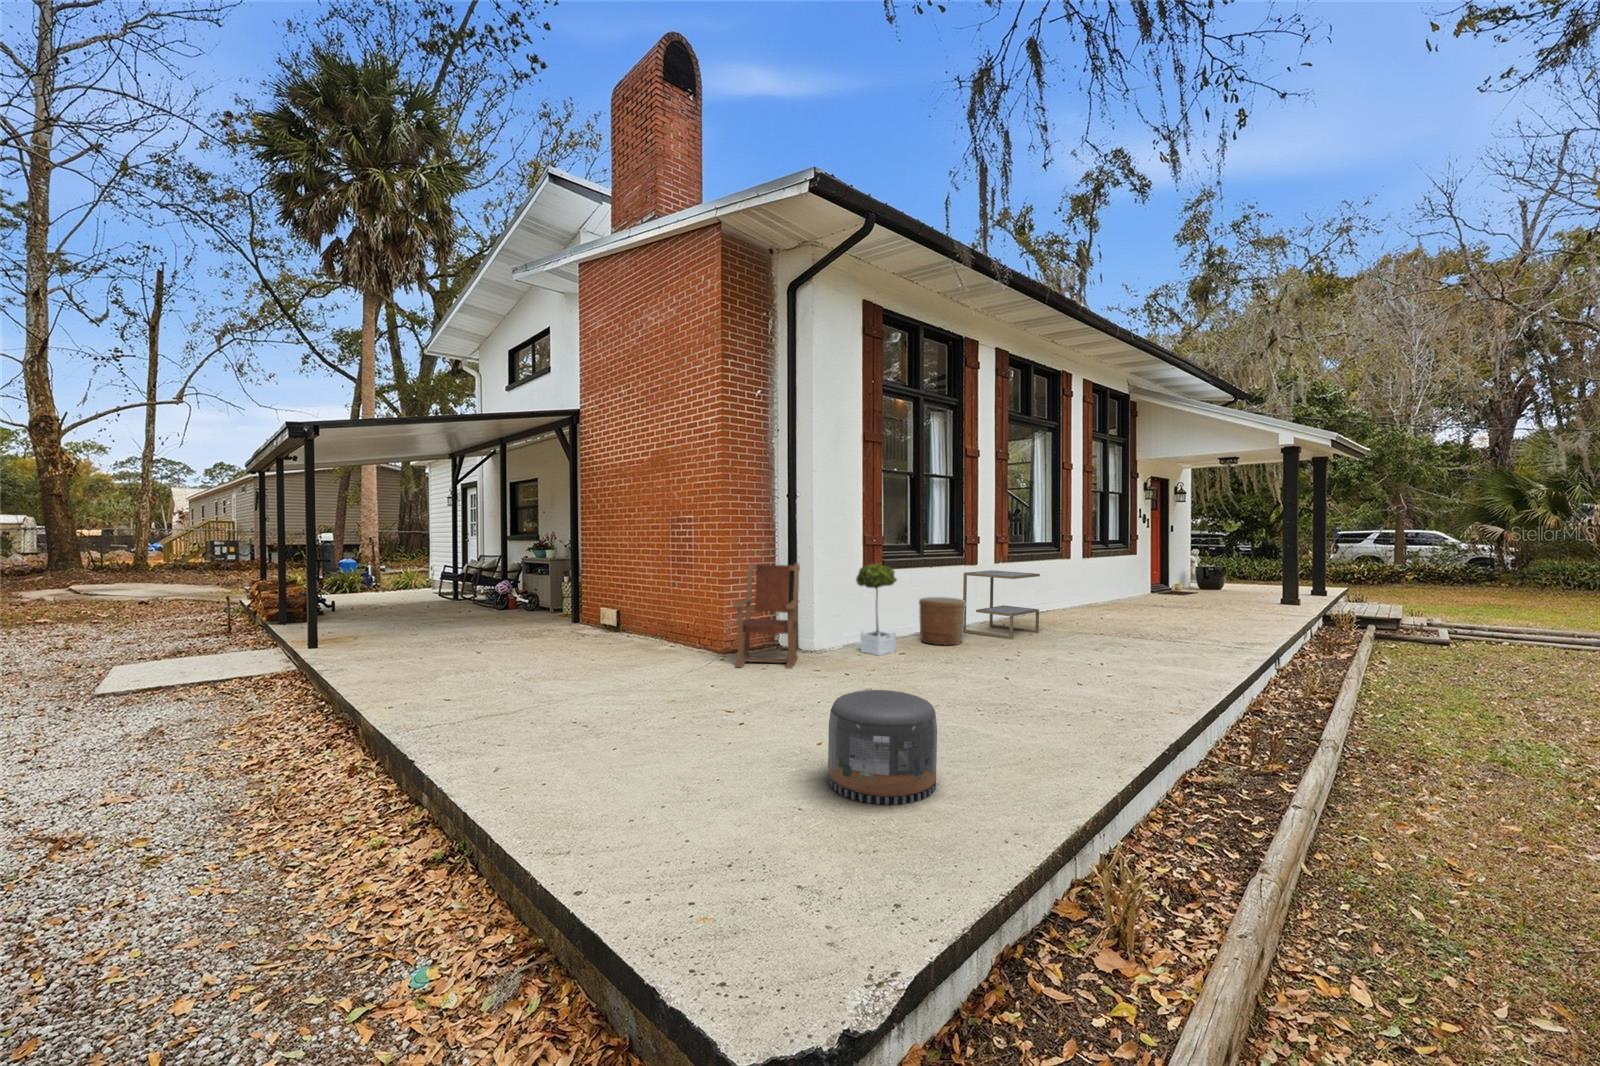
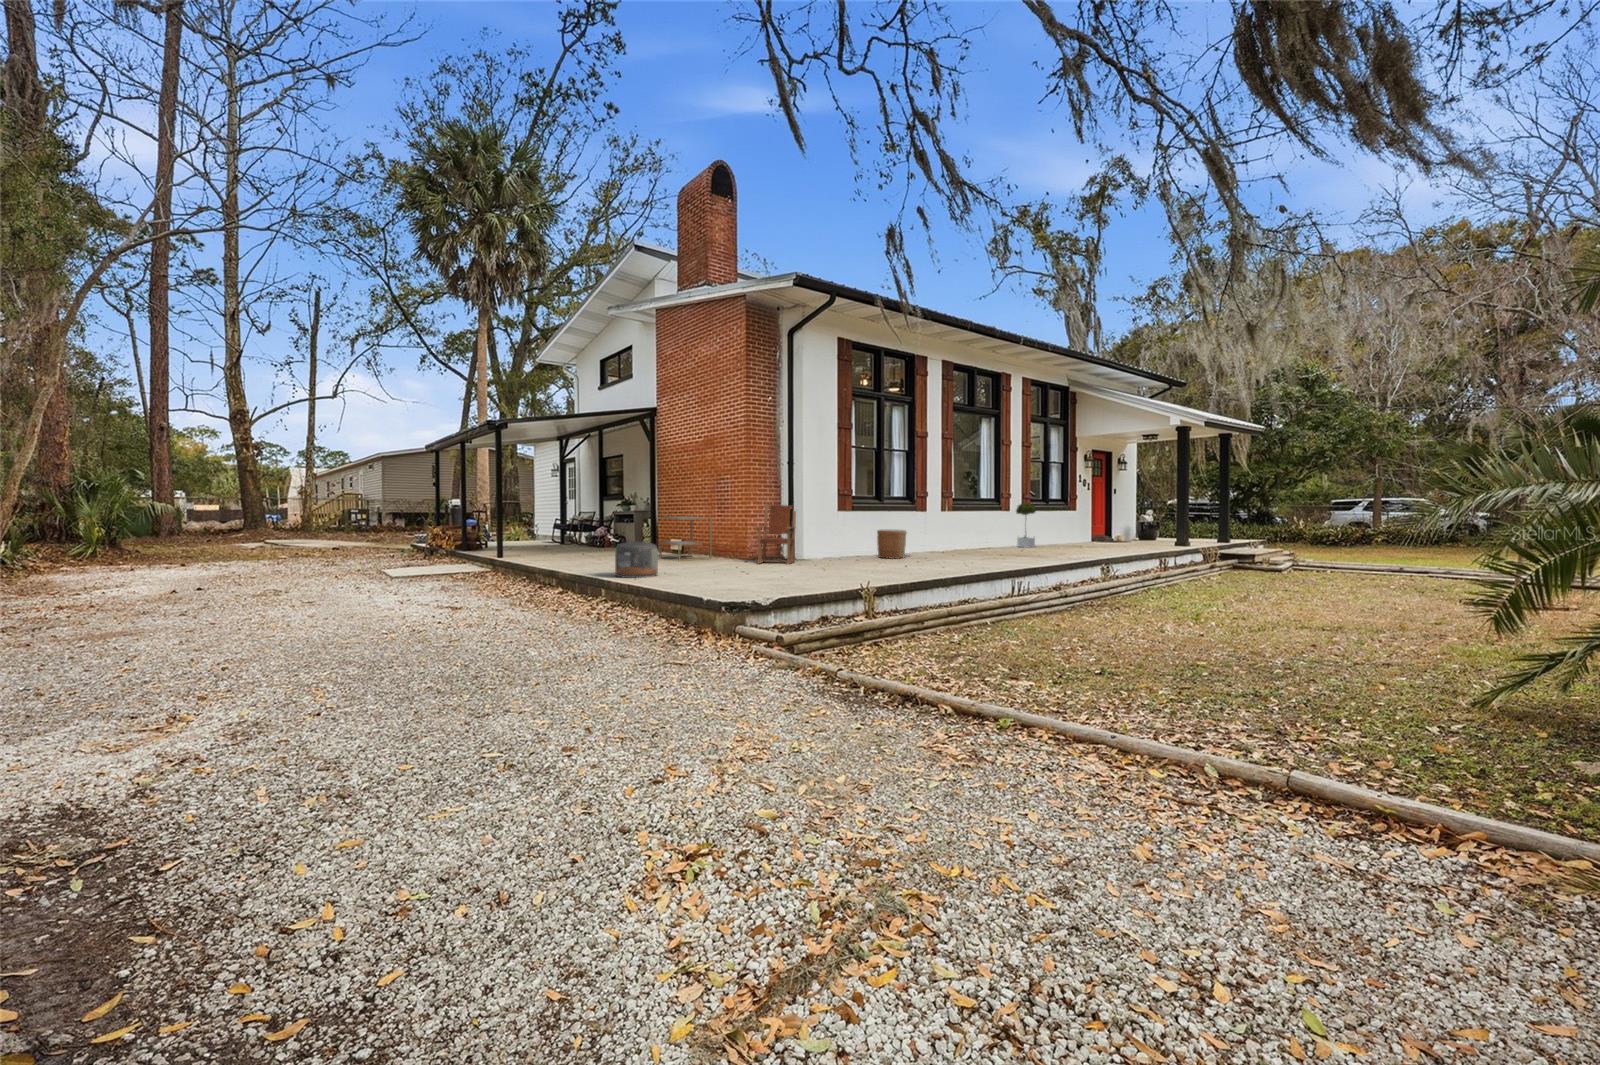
potted tree: present [856,563,897,656] -> present [1016,503,1036,548]
side table: present [963,570,1040,639] -> present [659,516,712,561]
pouf: present [828,690,937,805] -> present [615,542,658,578]

